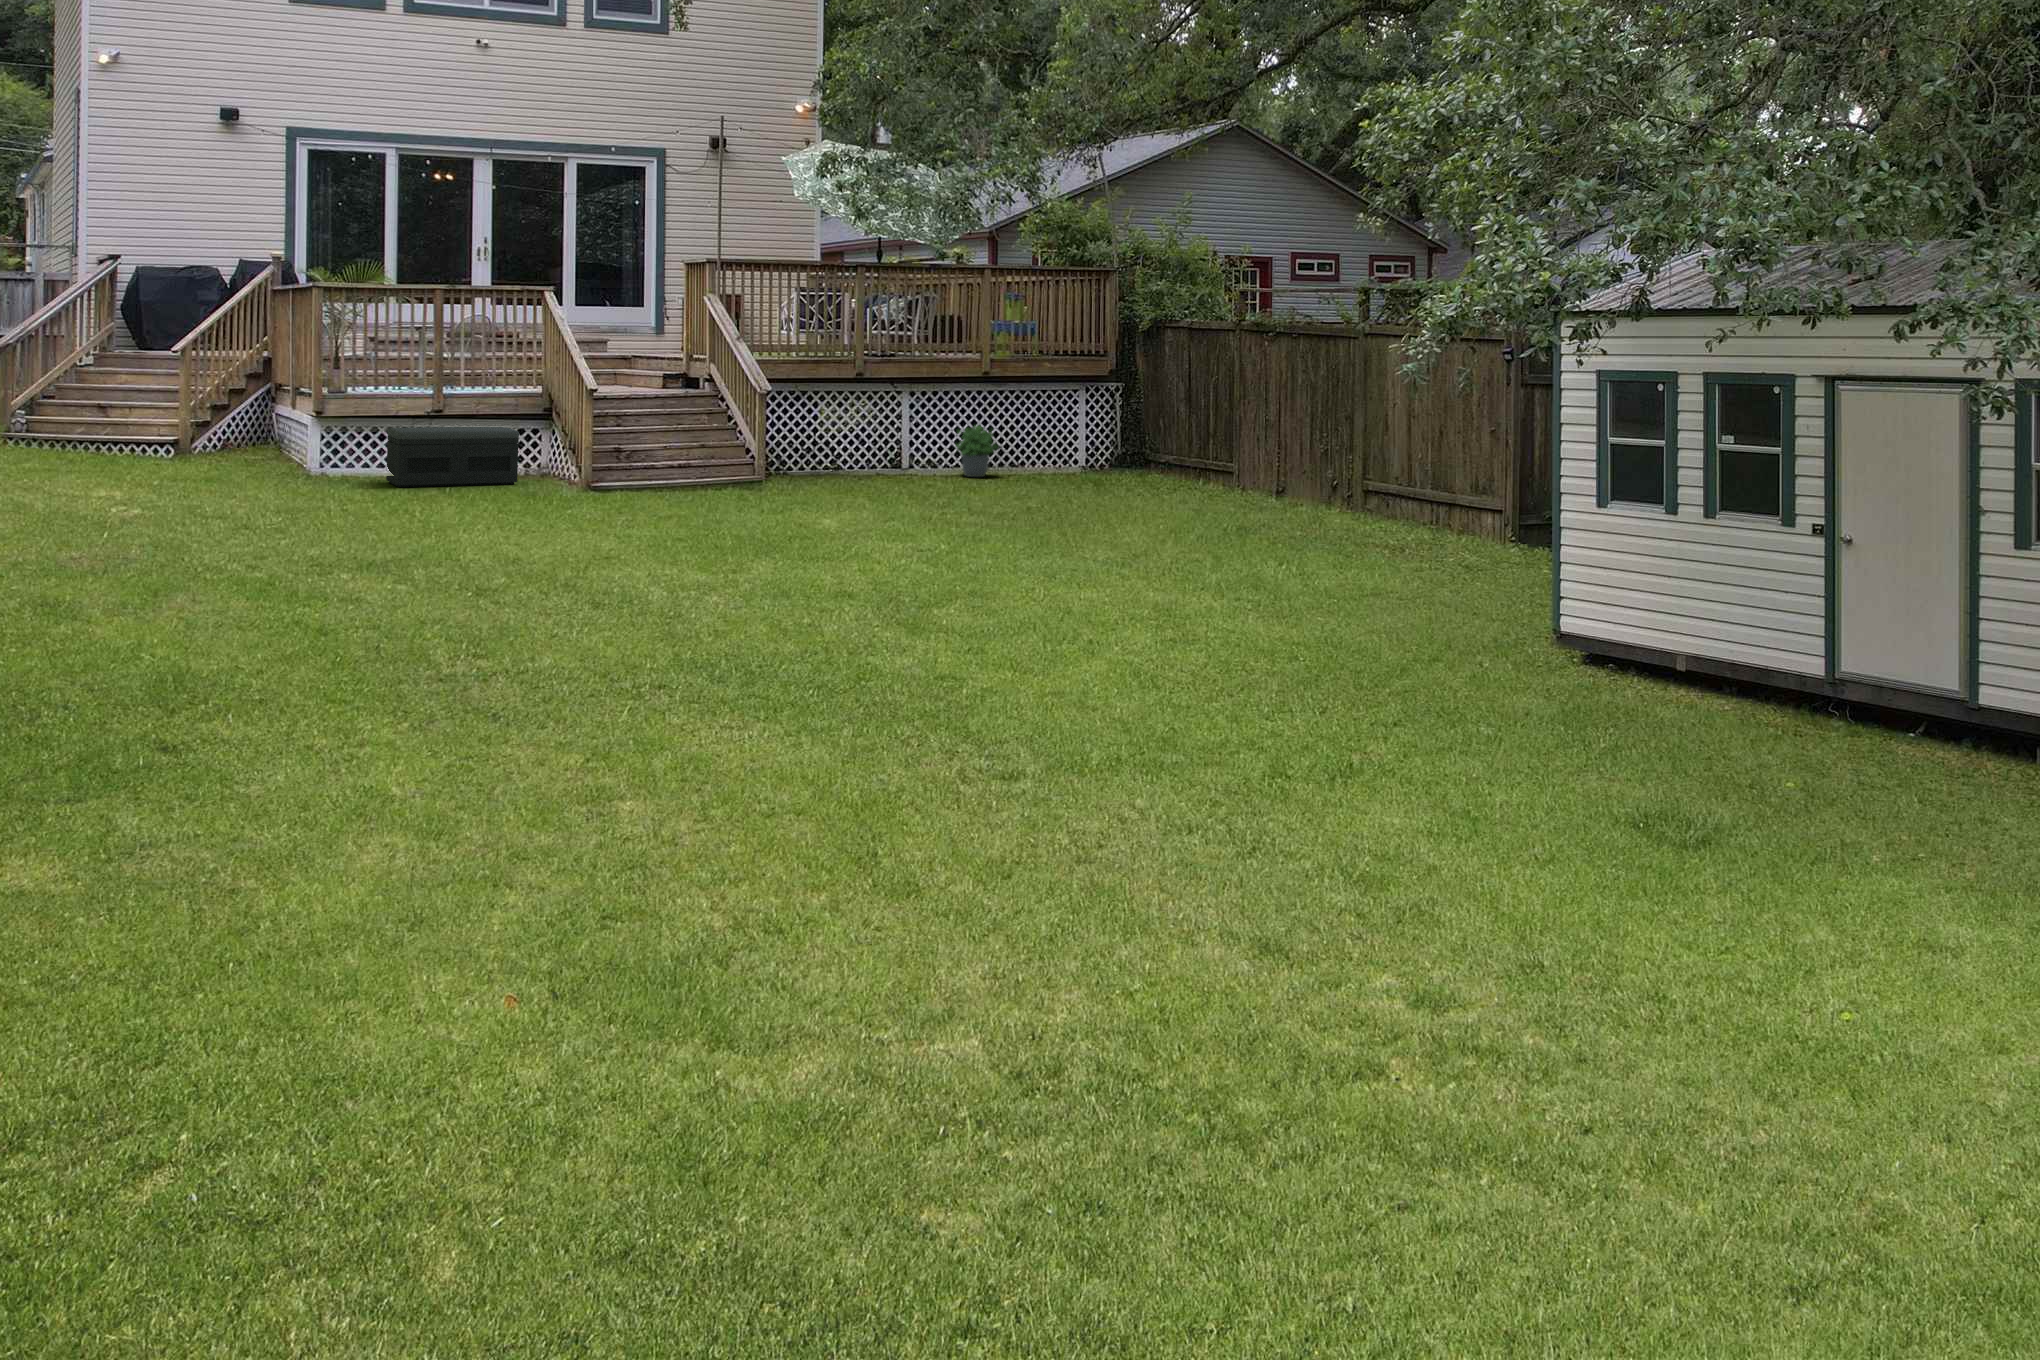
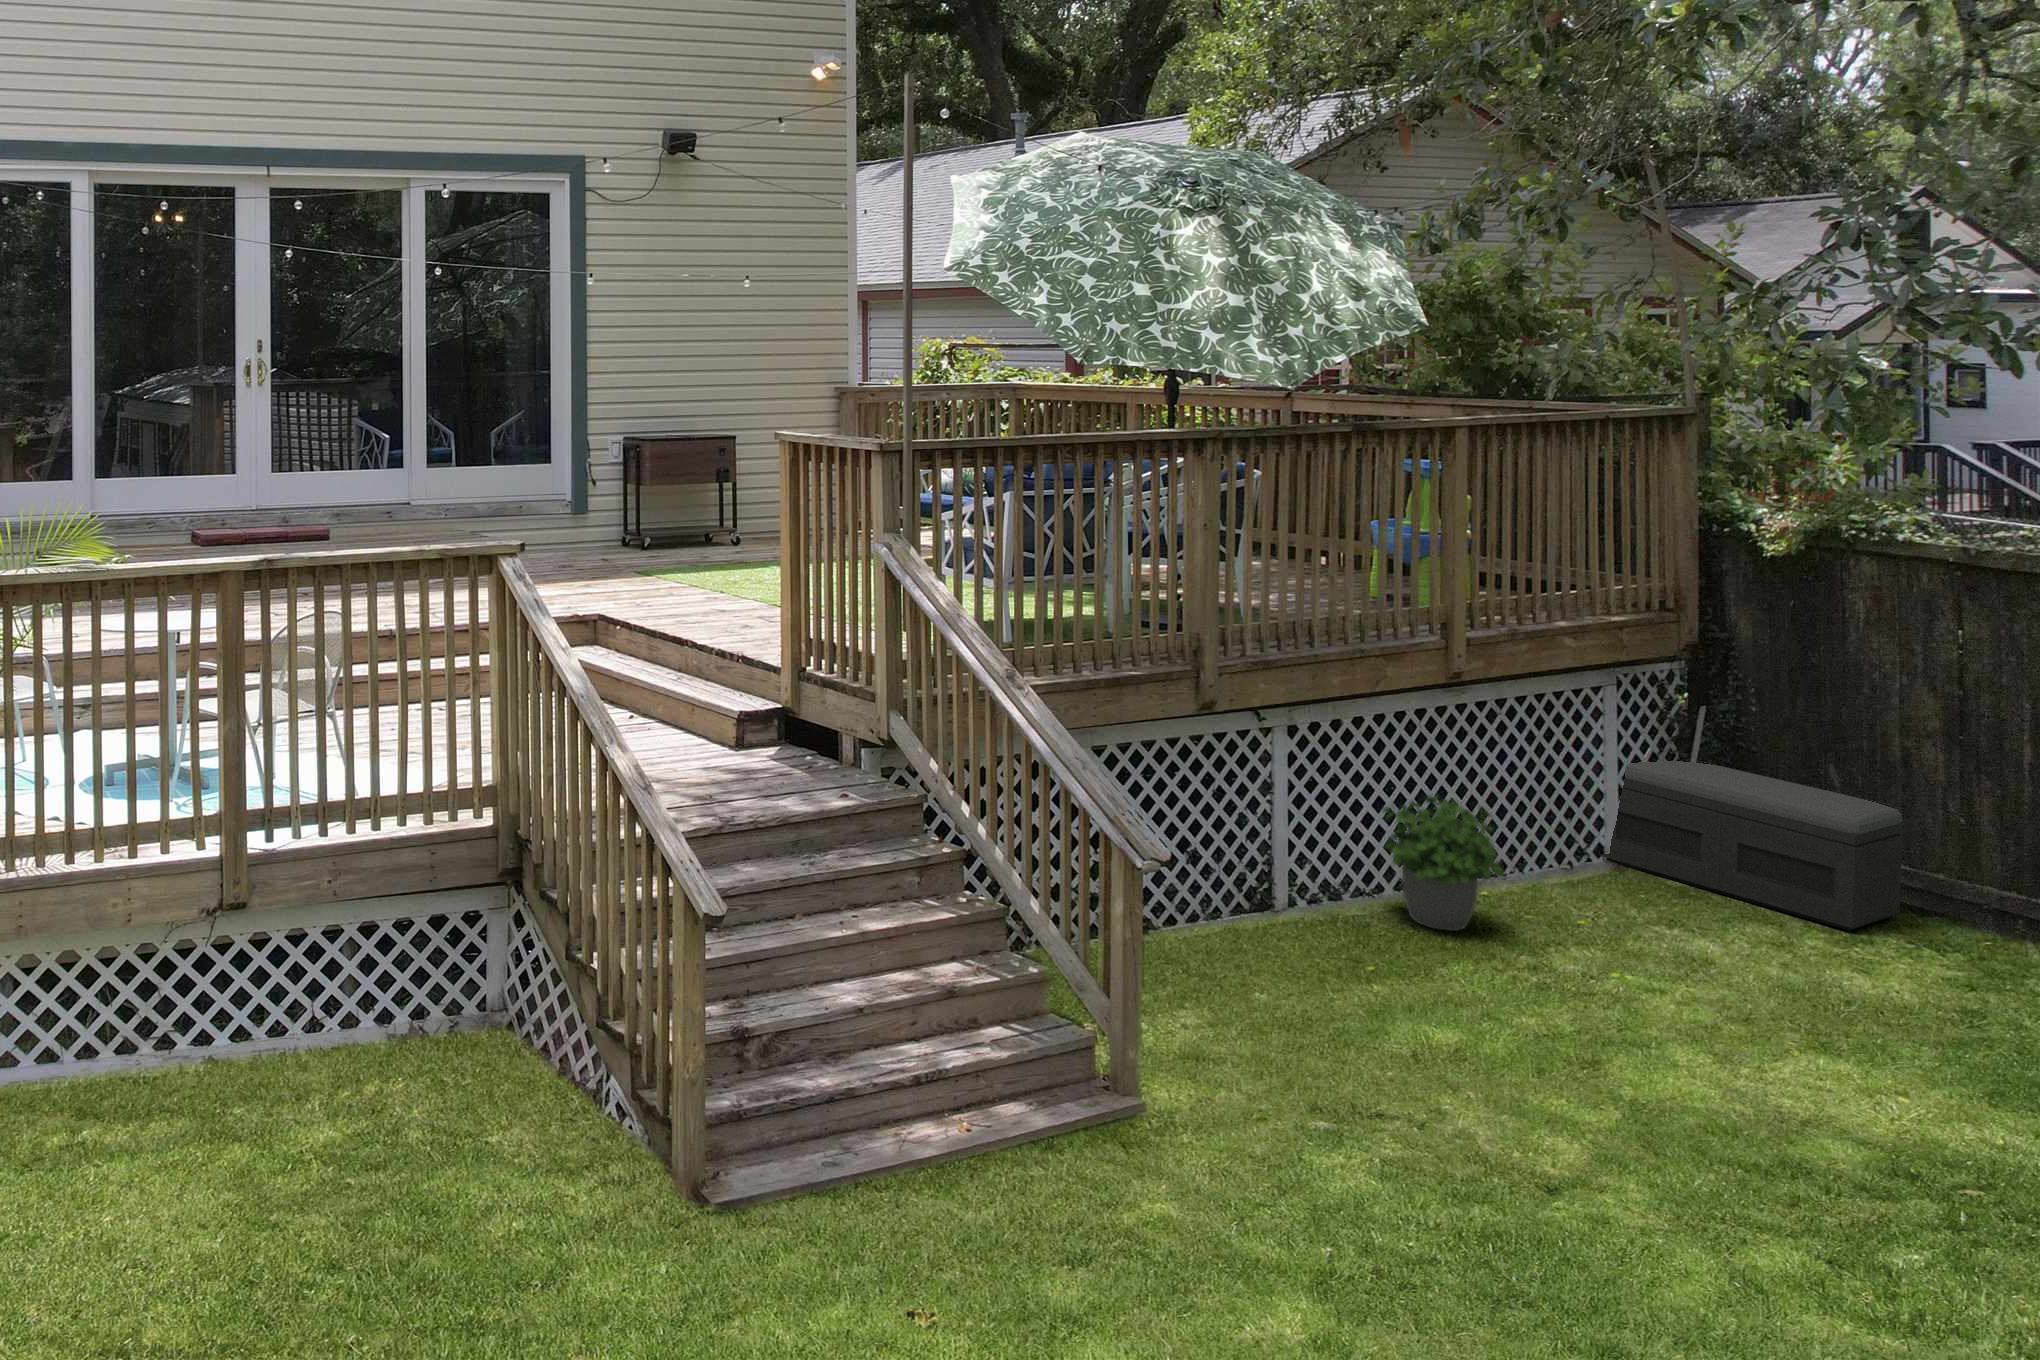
storage bench: present [386,427,519,487] -> present [1600,761,1903,931]

